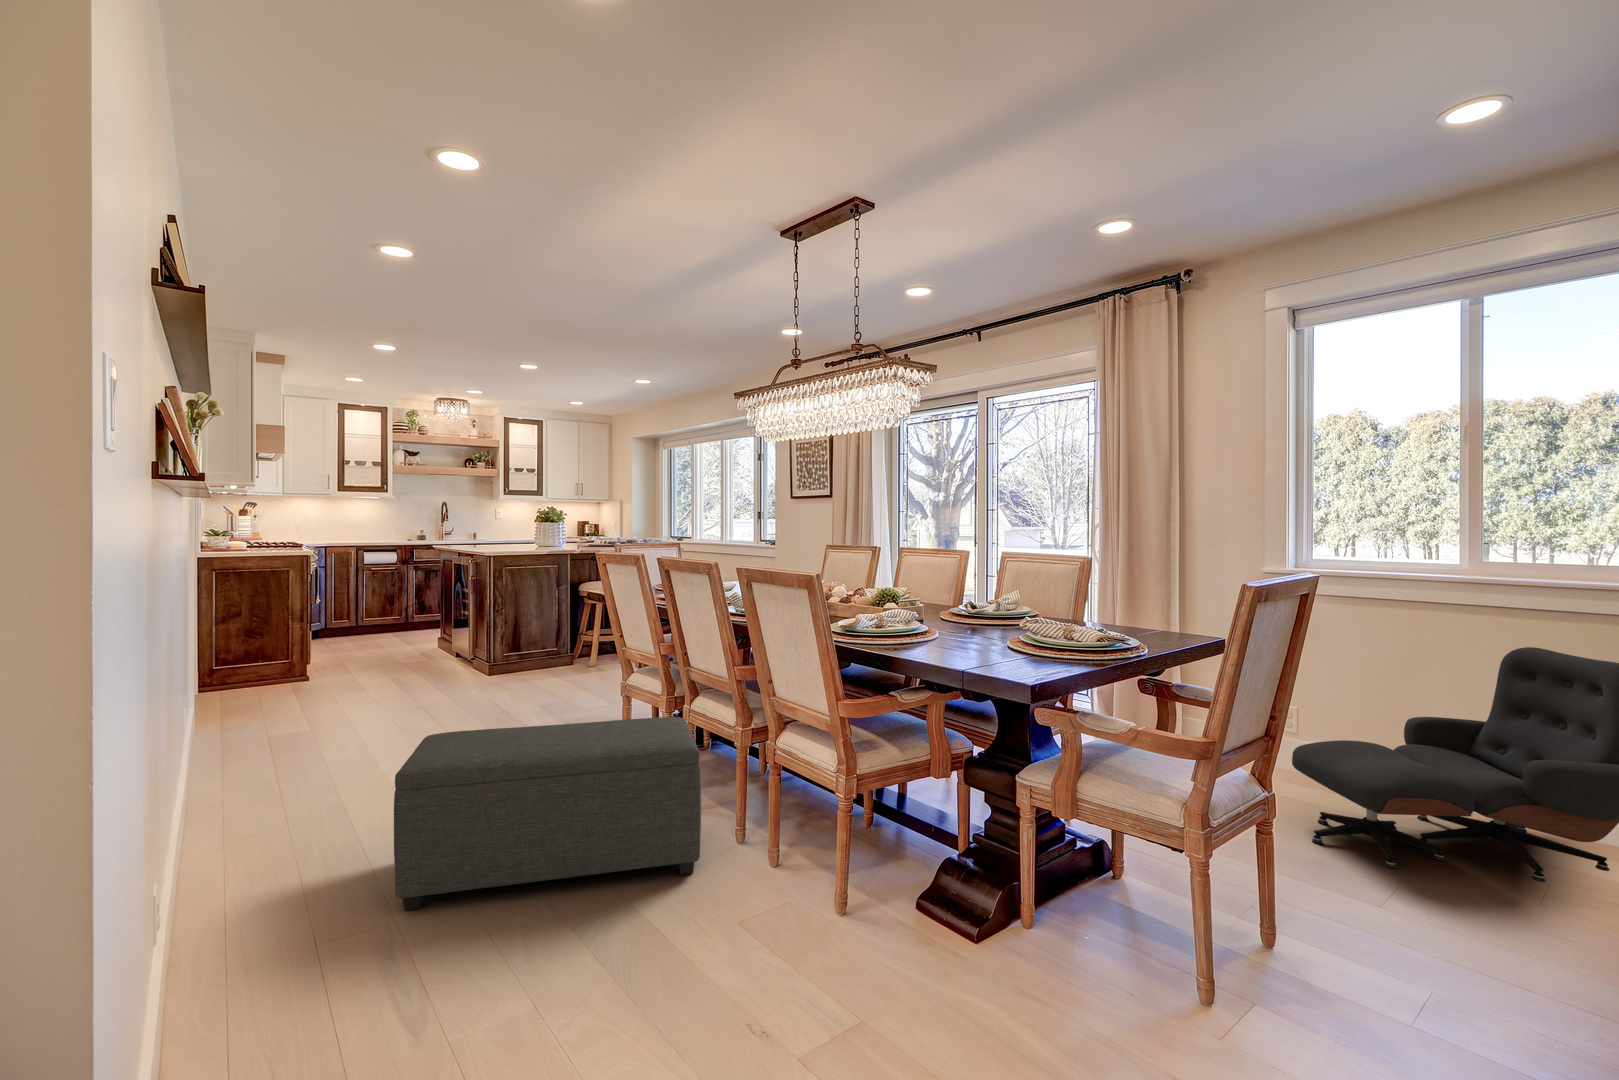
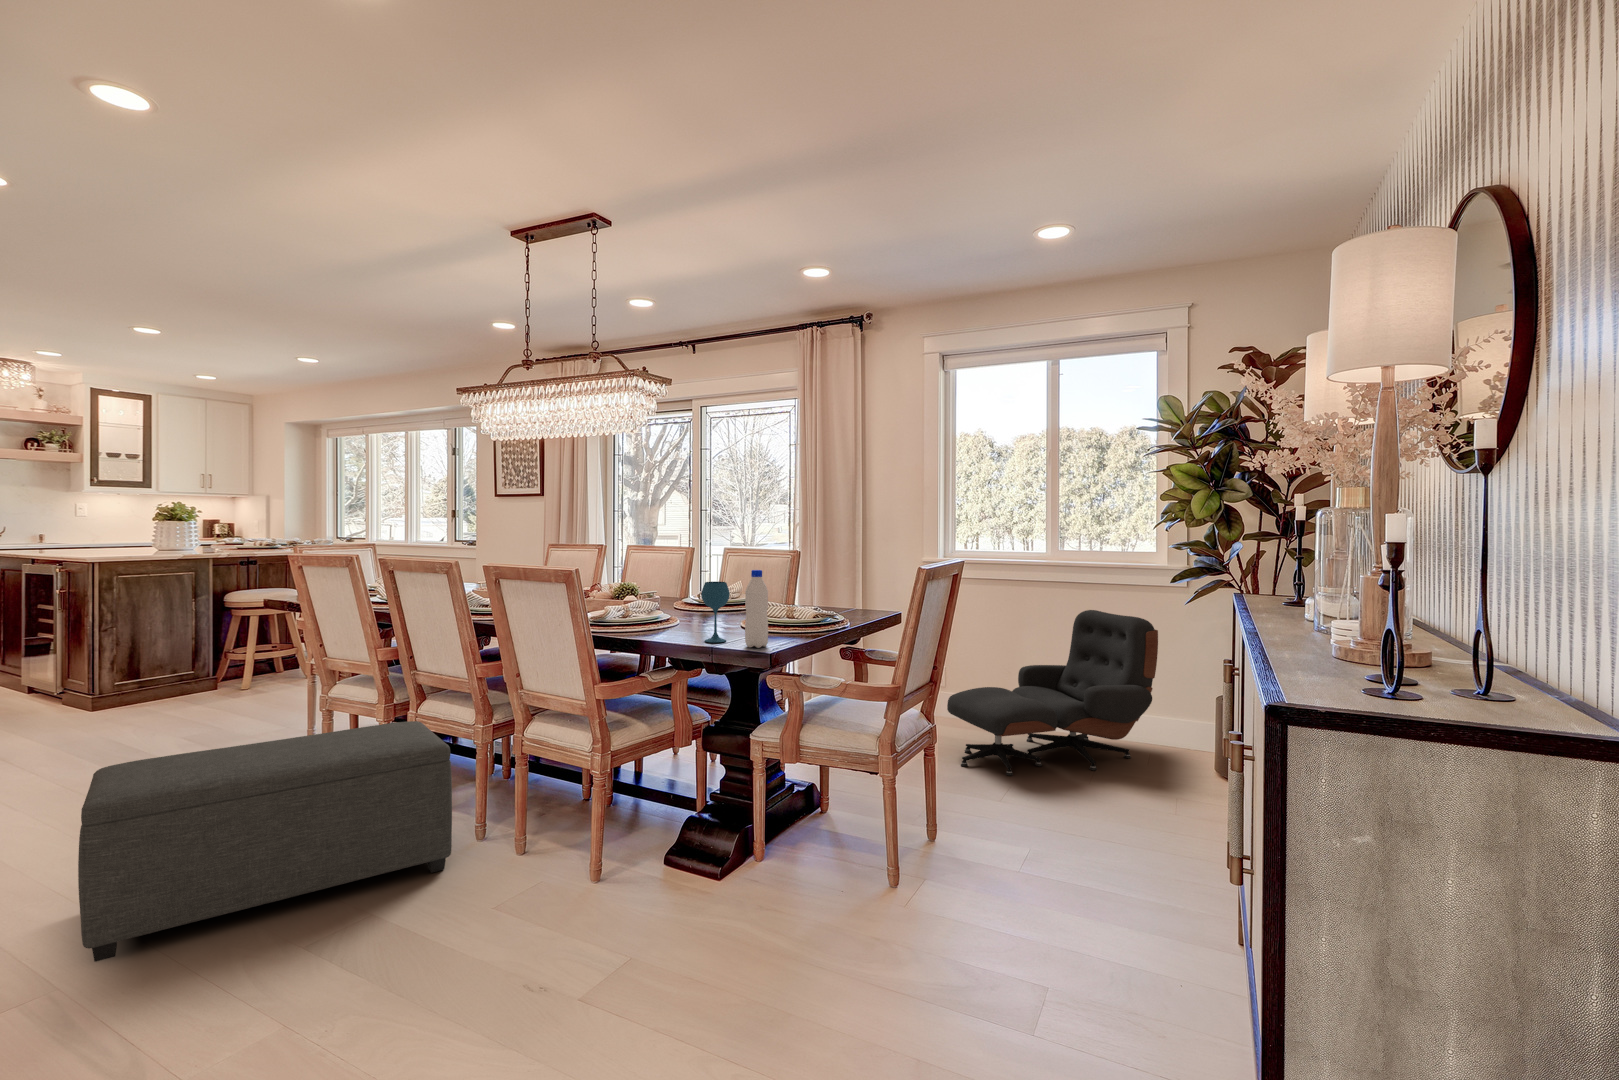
water bottle: none [1007,580,1037,676] -> present [745,570,768,648]
wineglass: none [957,592,991,664] -> present [701,582,730,643]

